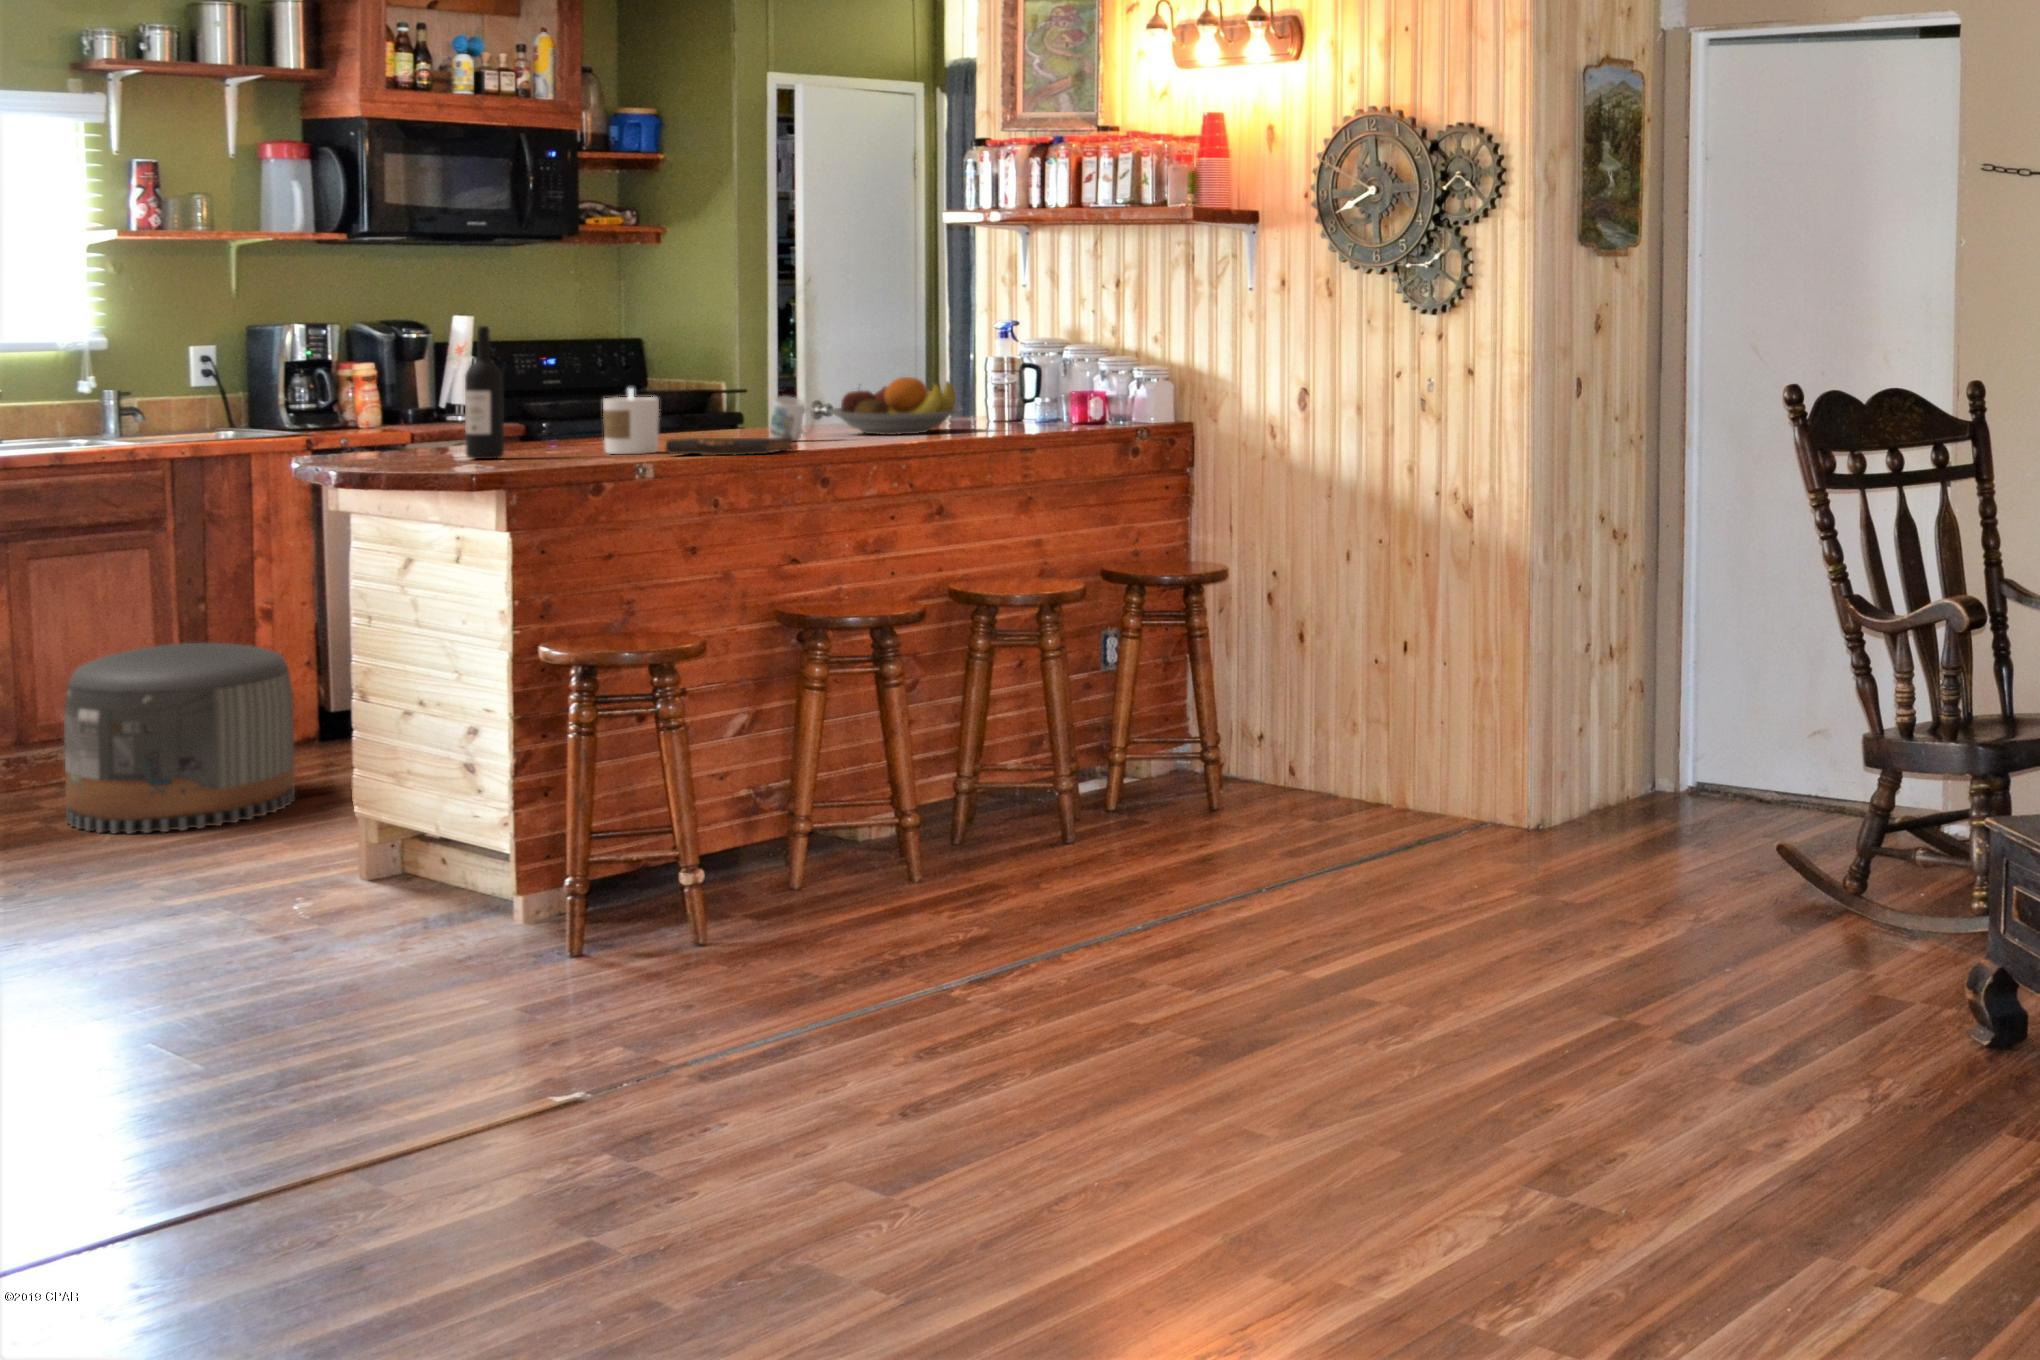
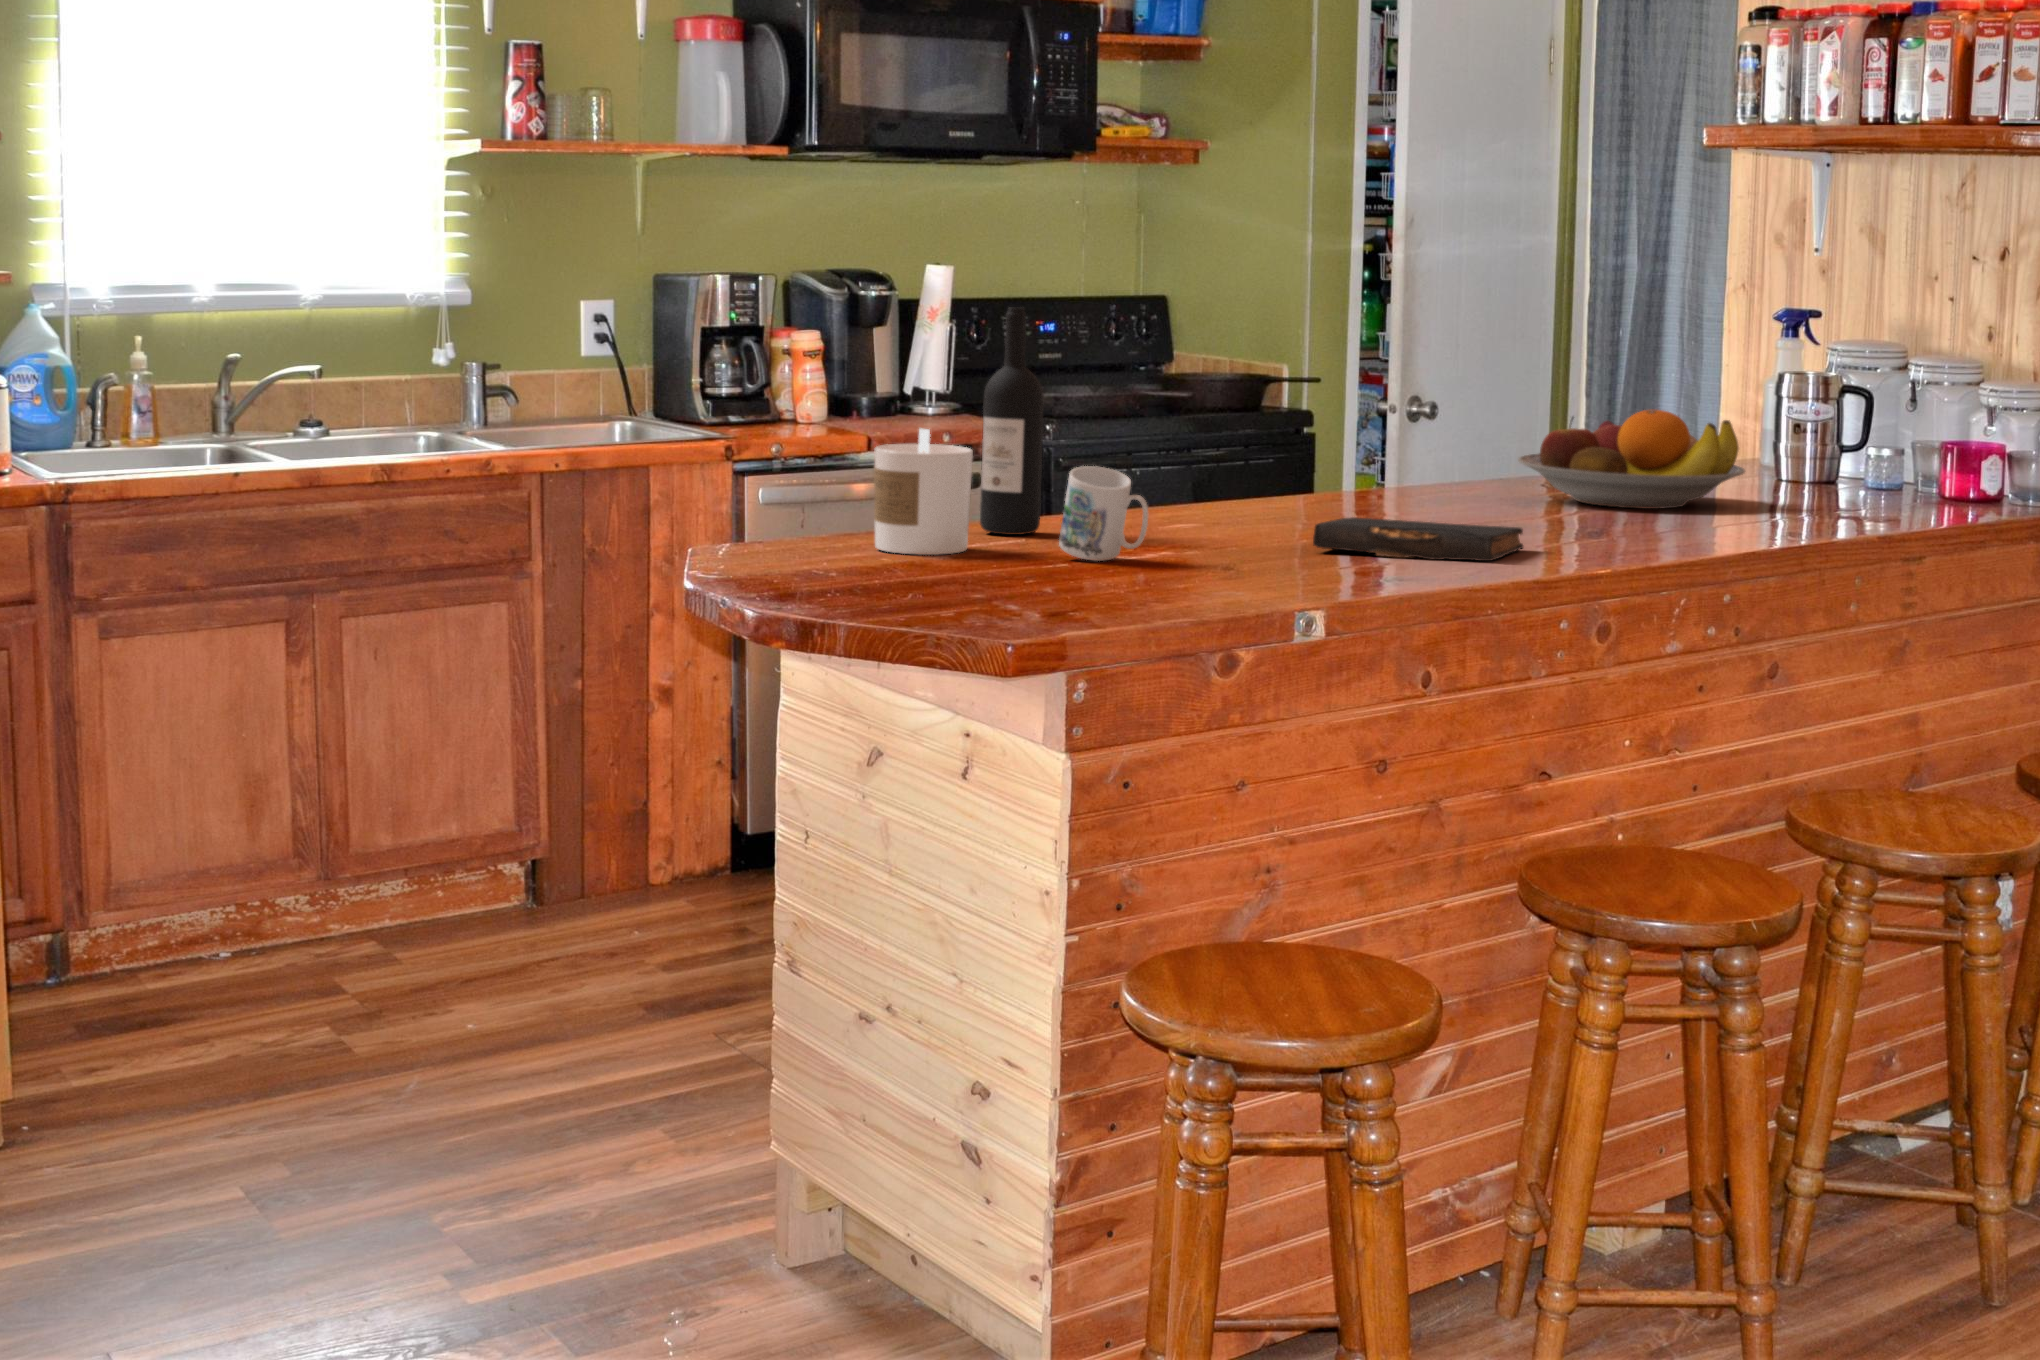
candle: present [603,388,659,454] -> present [874,429,973,555]
mug: present [770,396,814,441] -> present [1059,466,1148,561]
pouf: present [64,643,295,833] -> none [390,757,698,1058]

